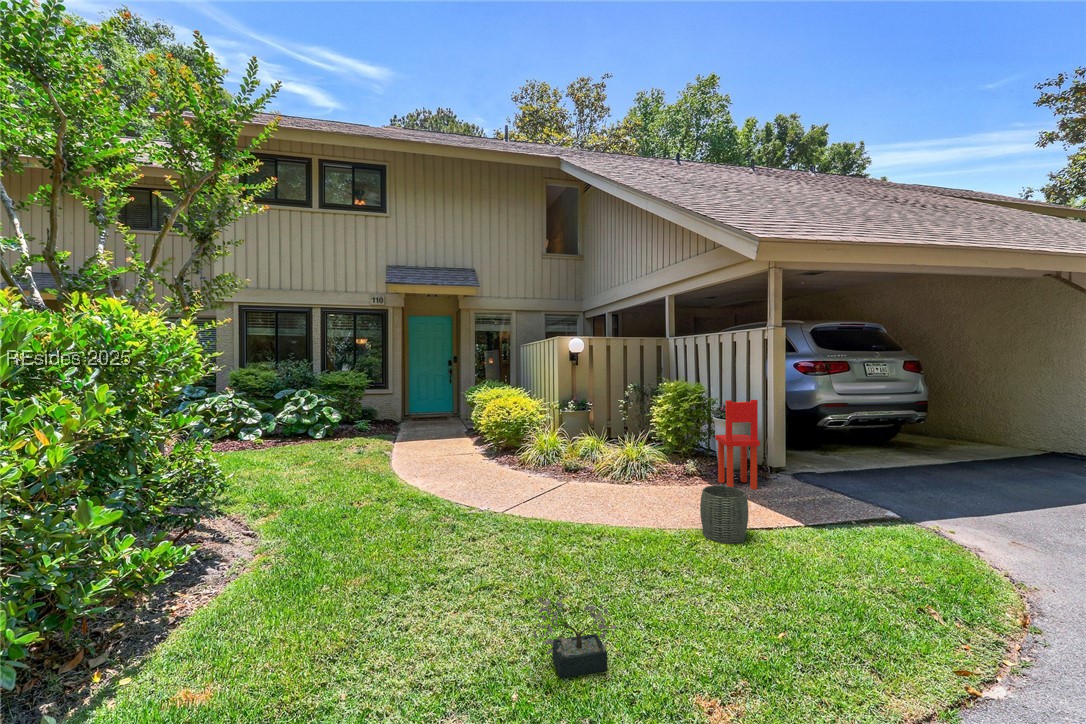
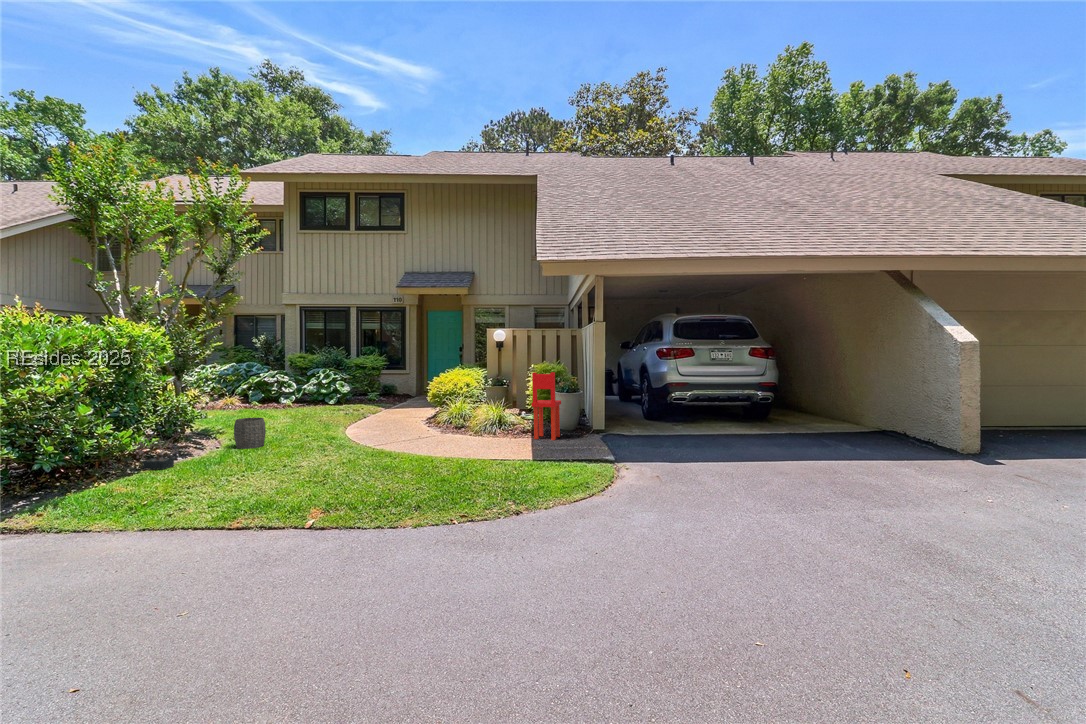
woven basket: present [700,486,748,544] -> present [234,418,266,449]
decorative plant: present [533,593,616,678] -> present [135,438,175,469]

